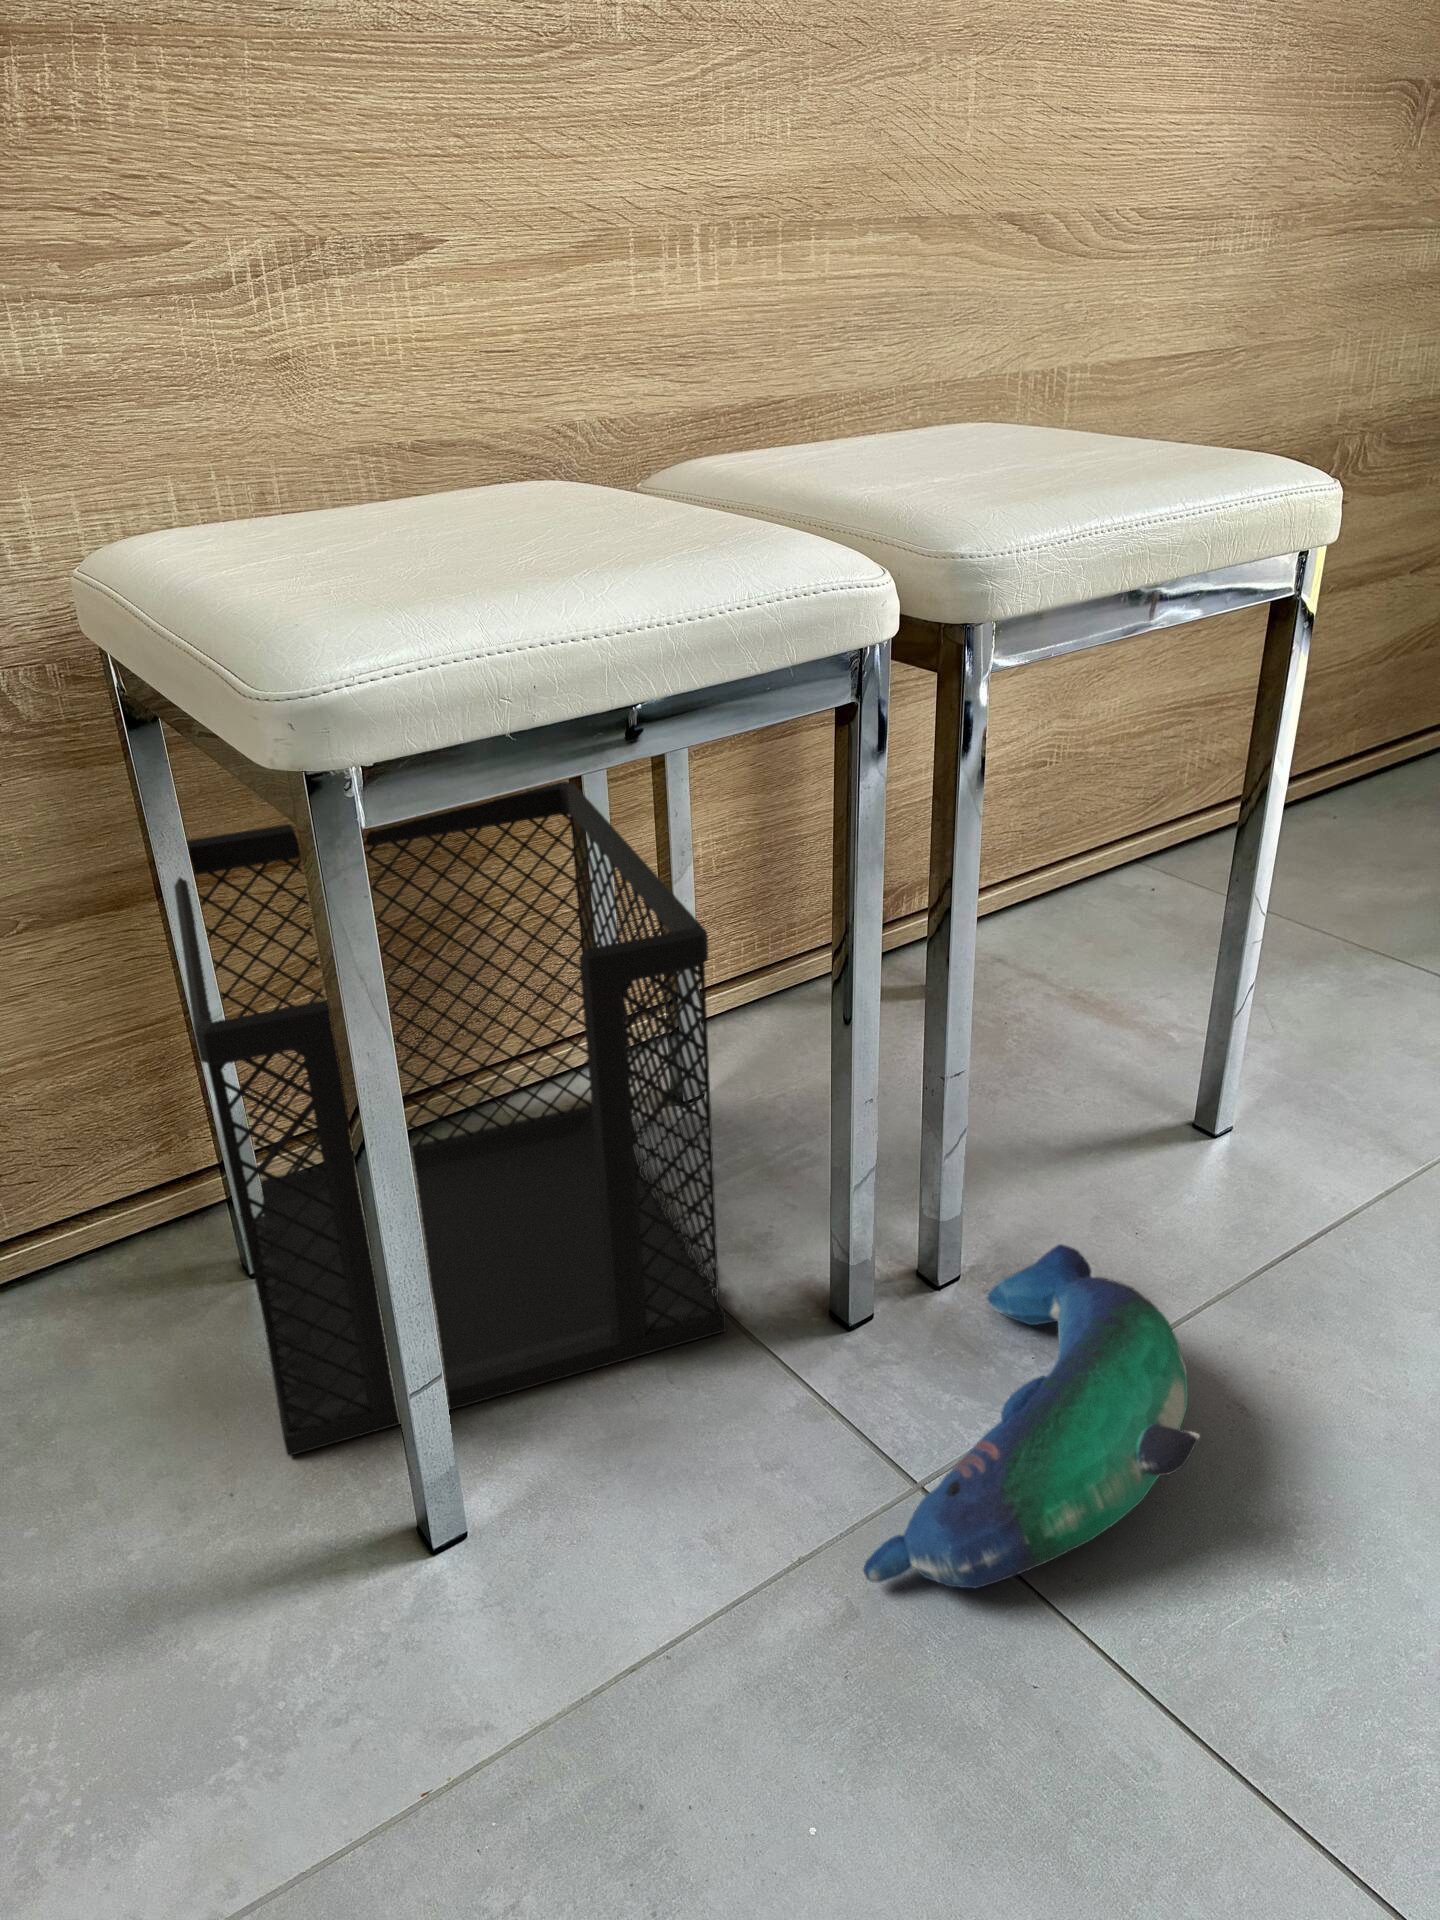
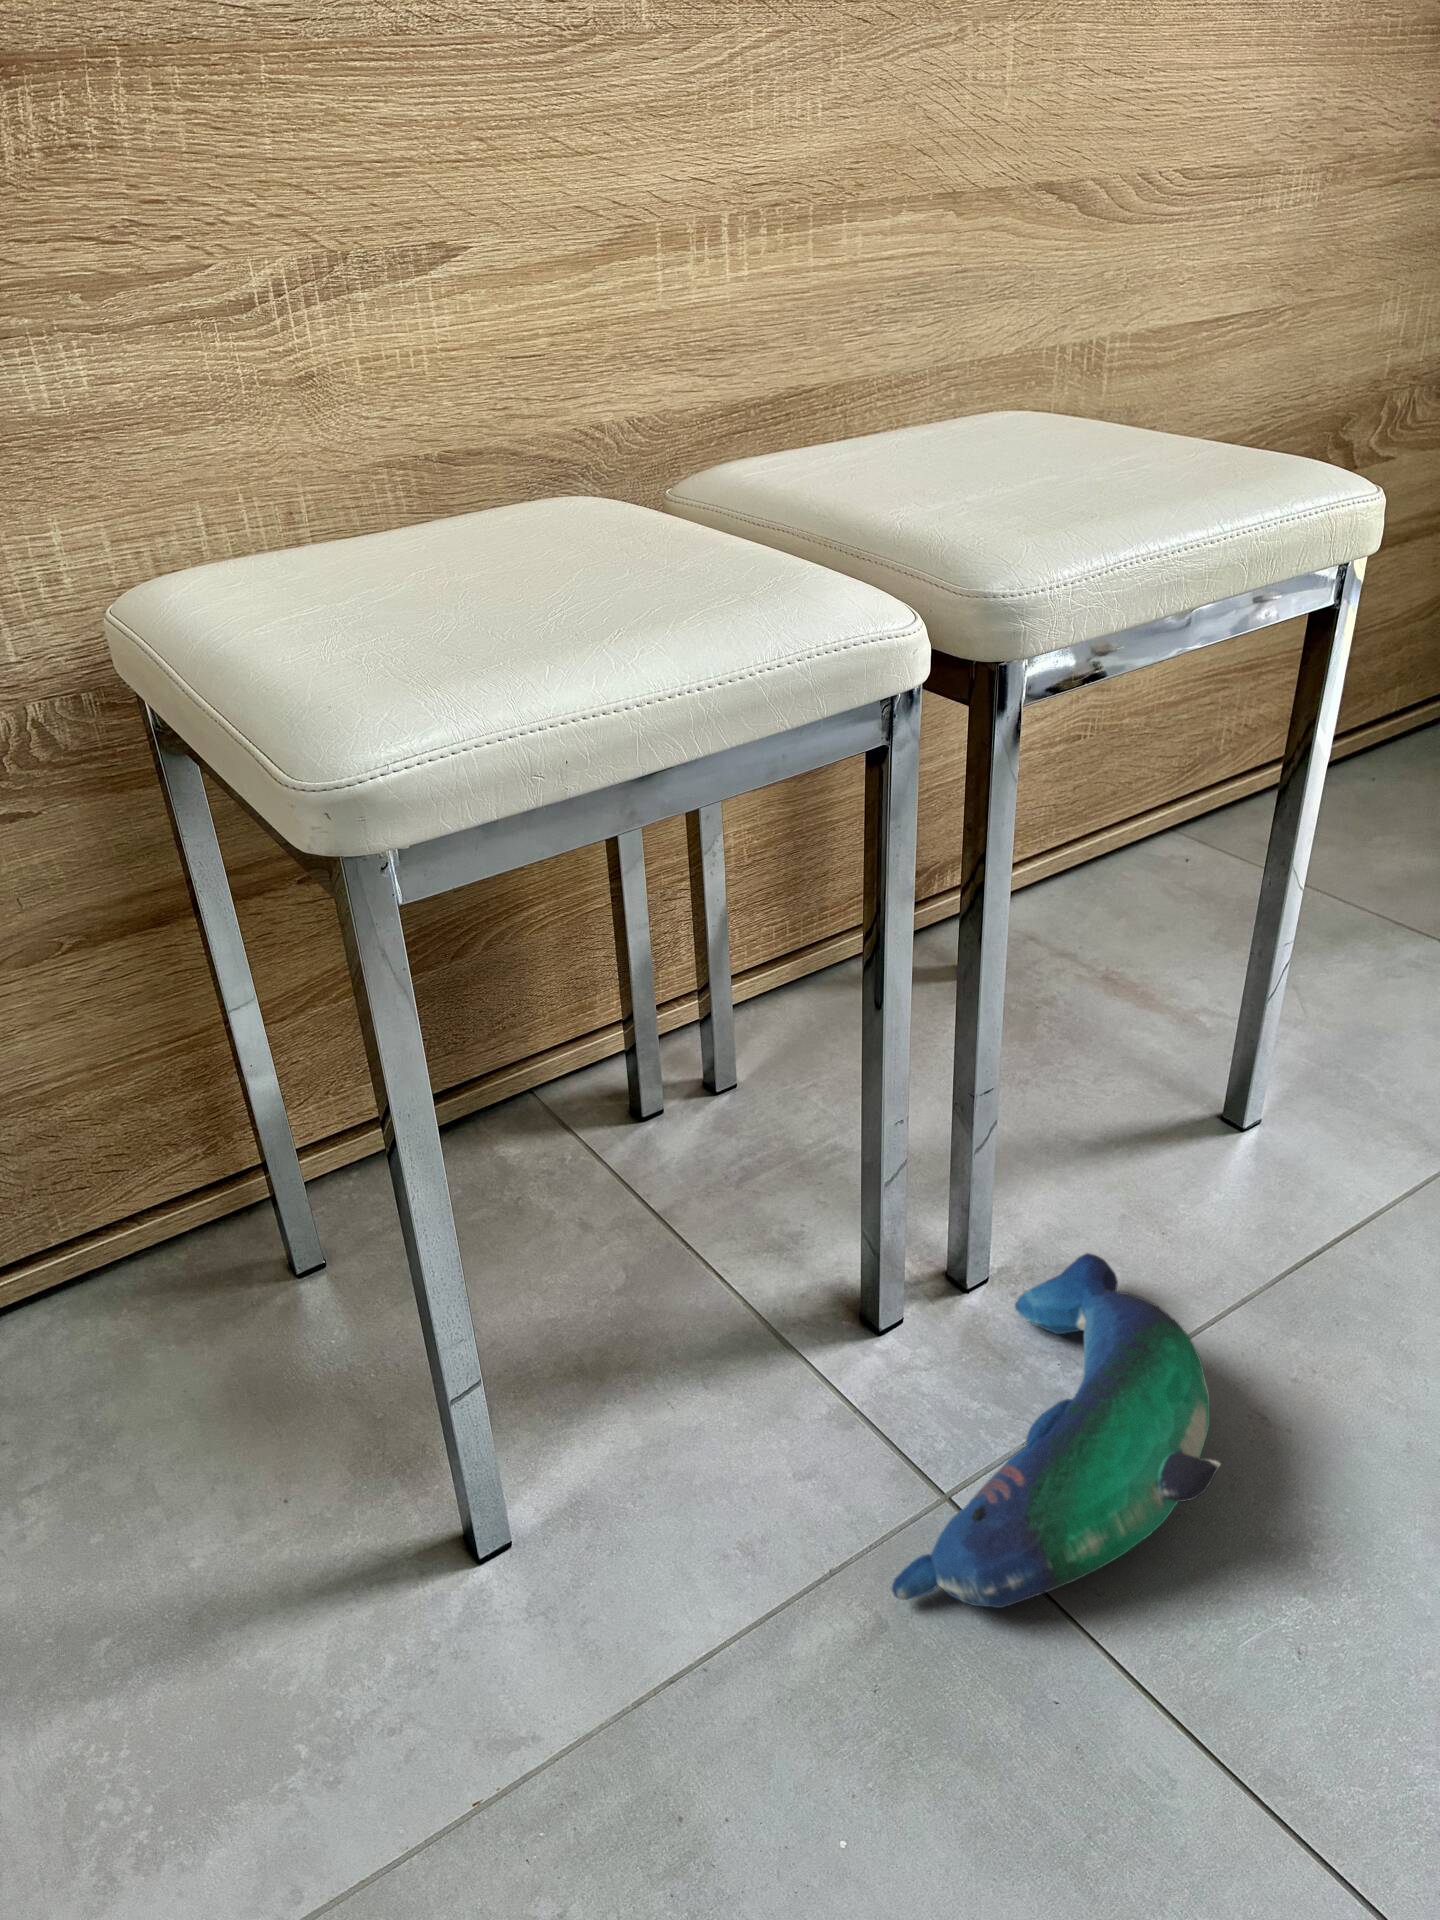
wastebasket: present [174,781,726,1456] -> none [206,788,759,1465]

